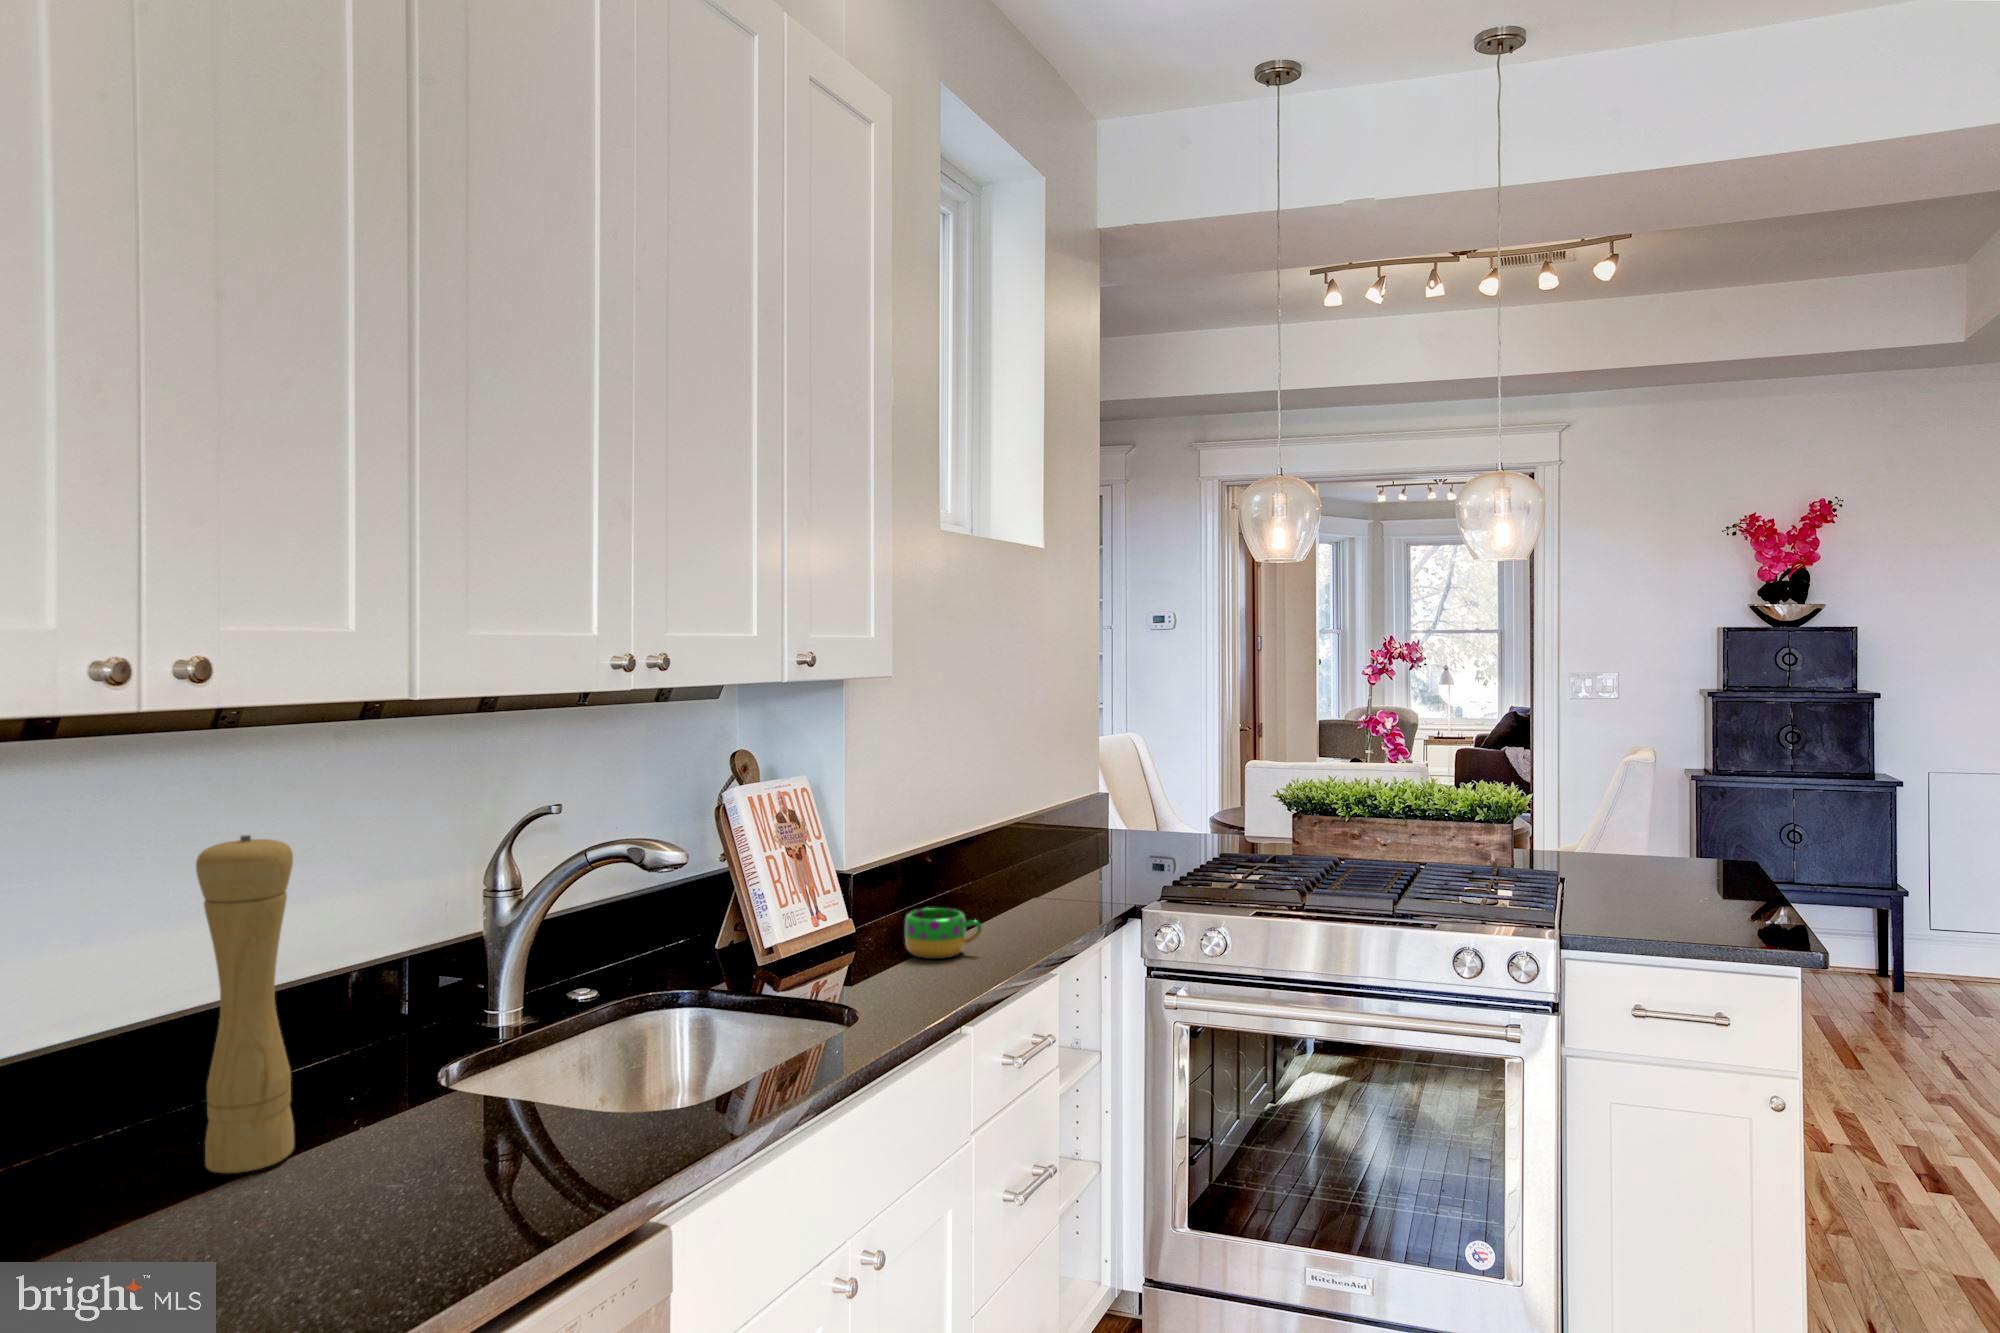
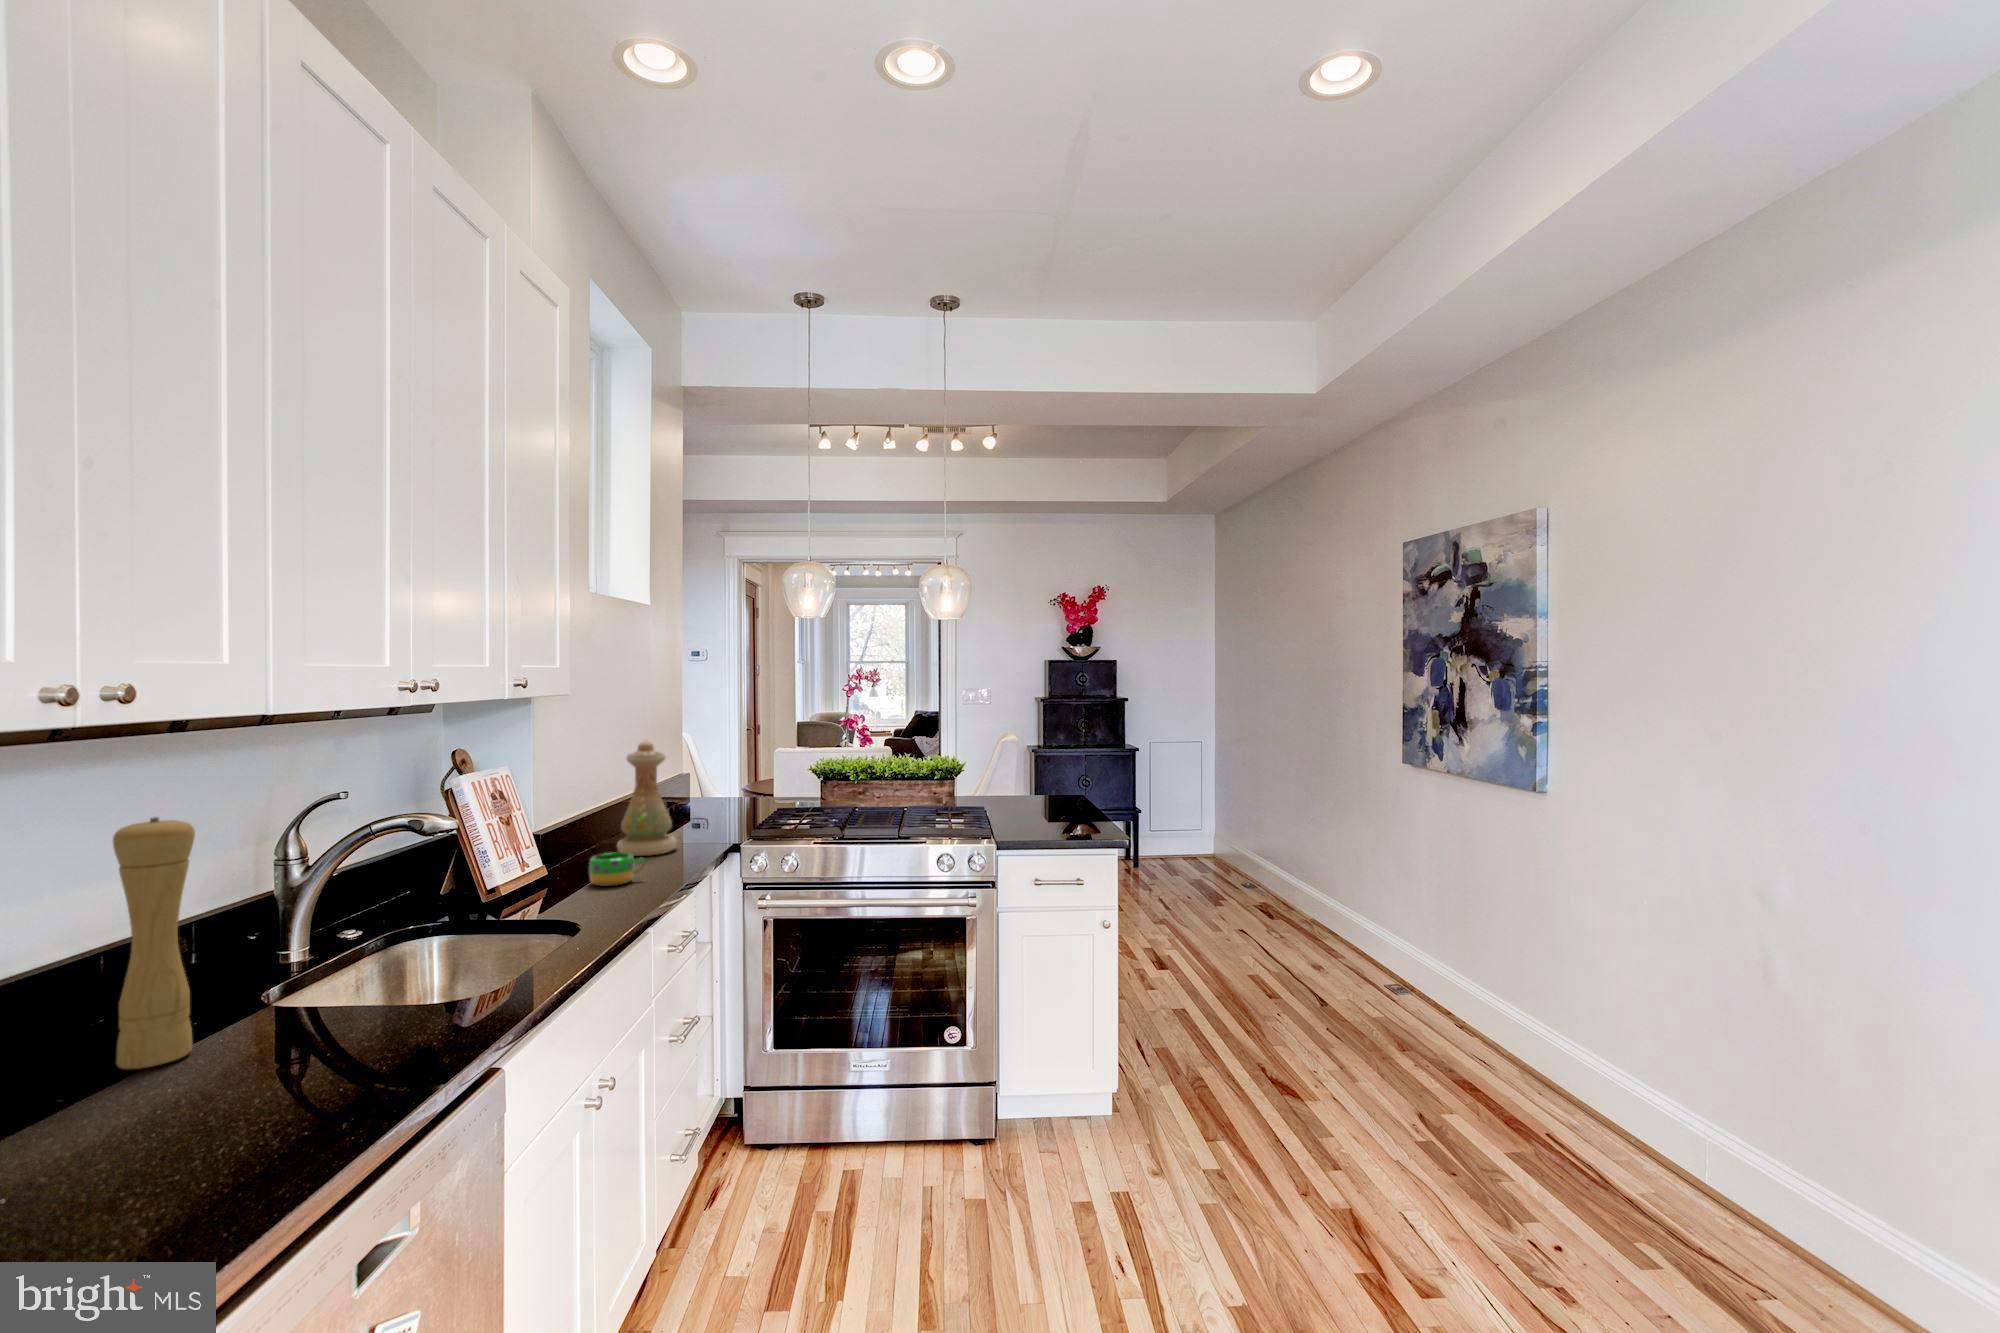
vase: none [969,741,1052,912] -> present [617,740,677,856]

